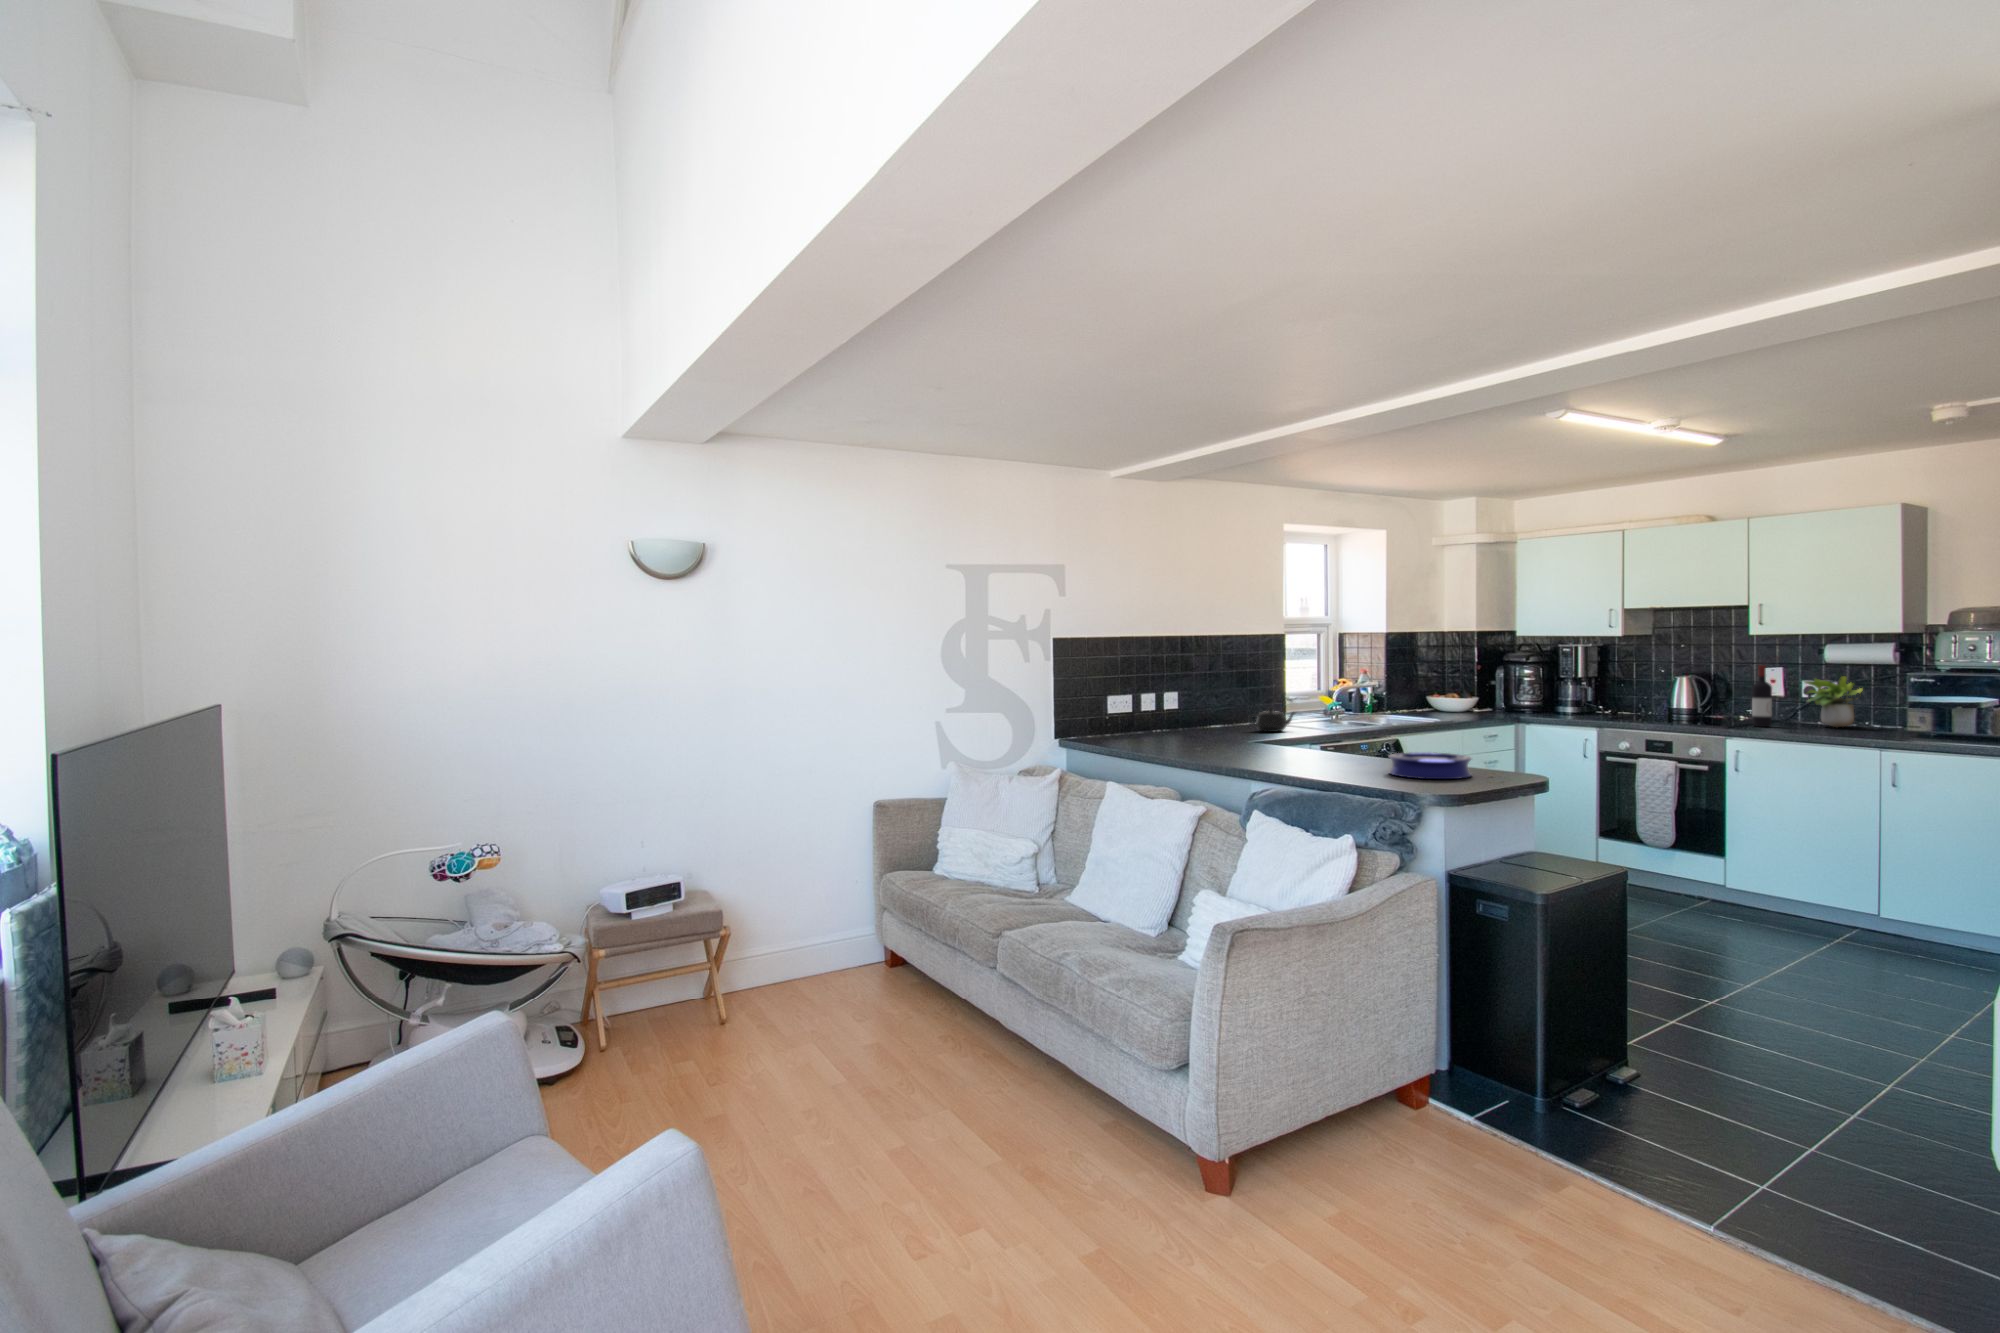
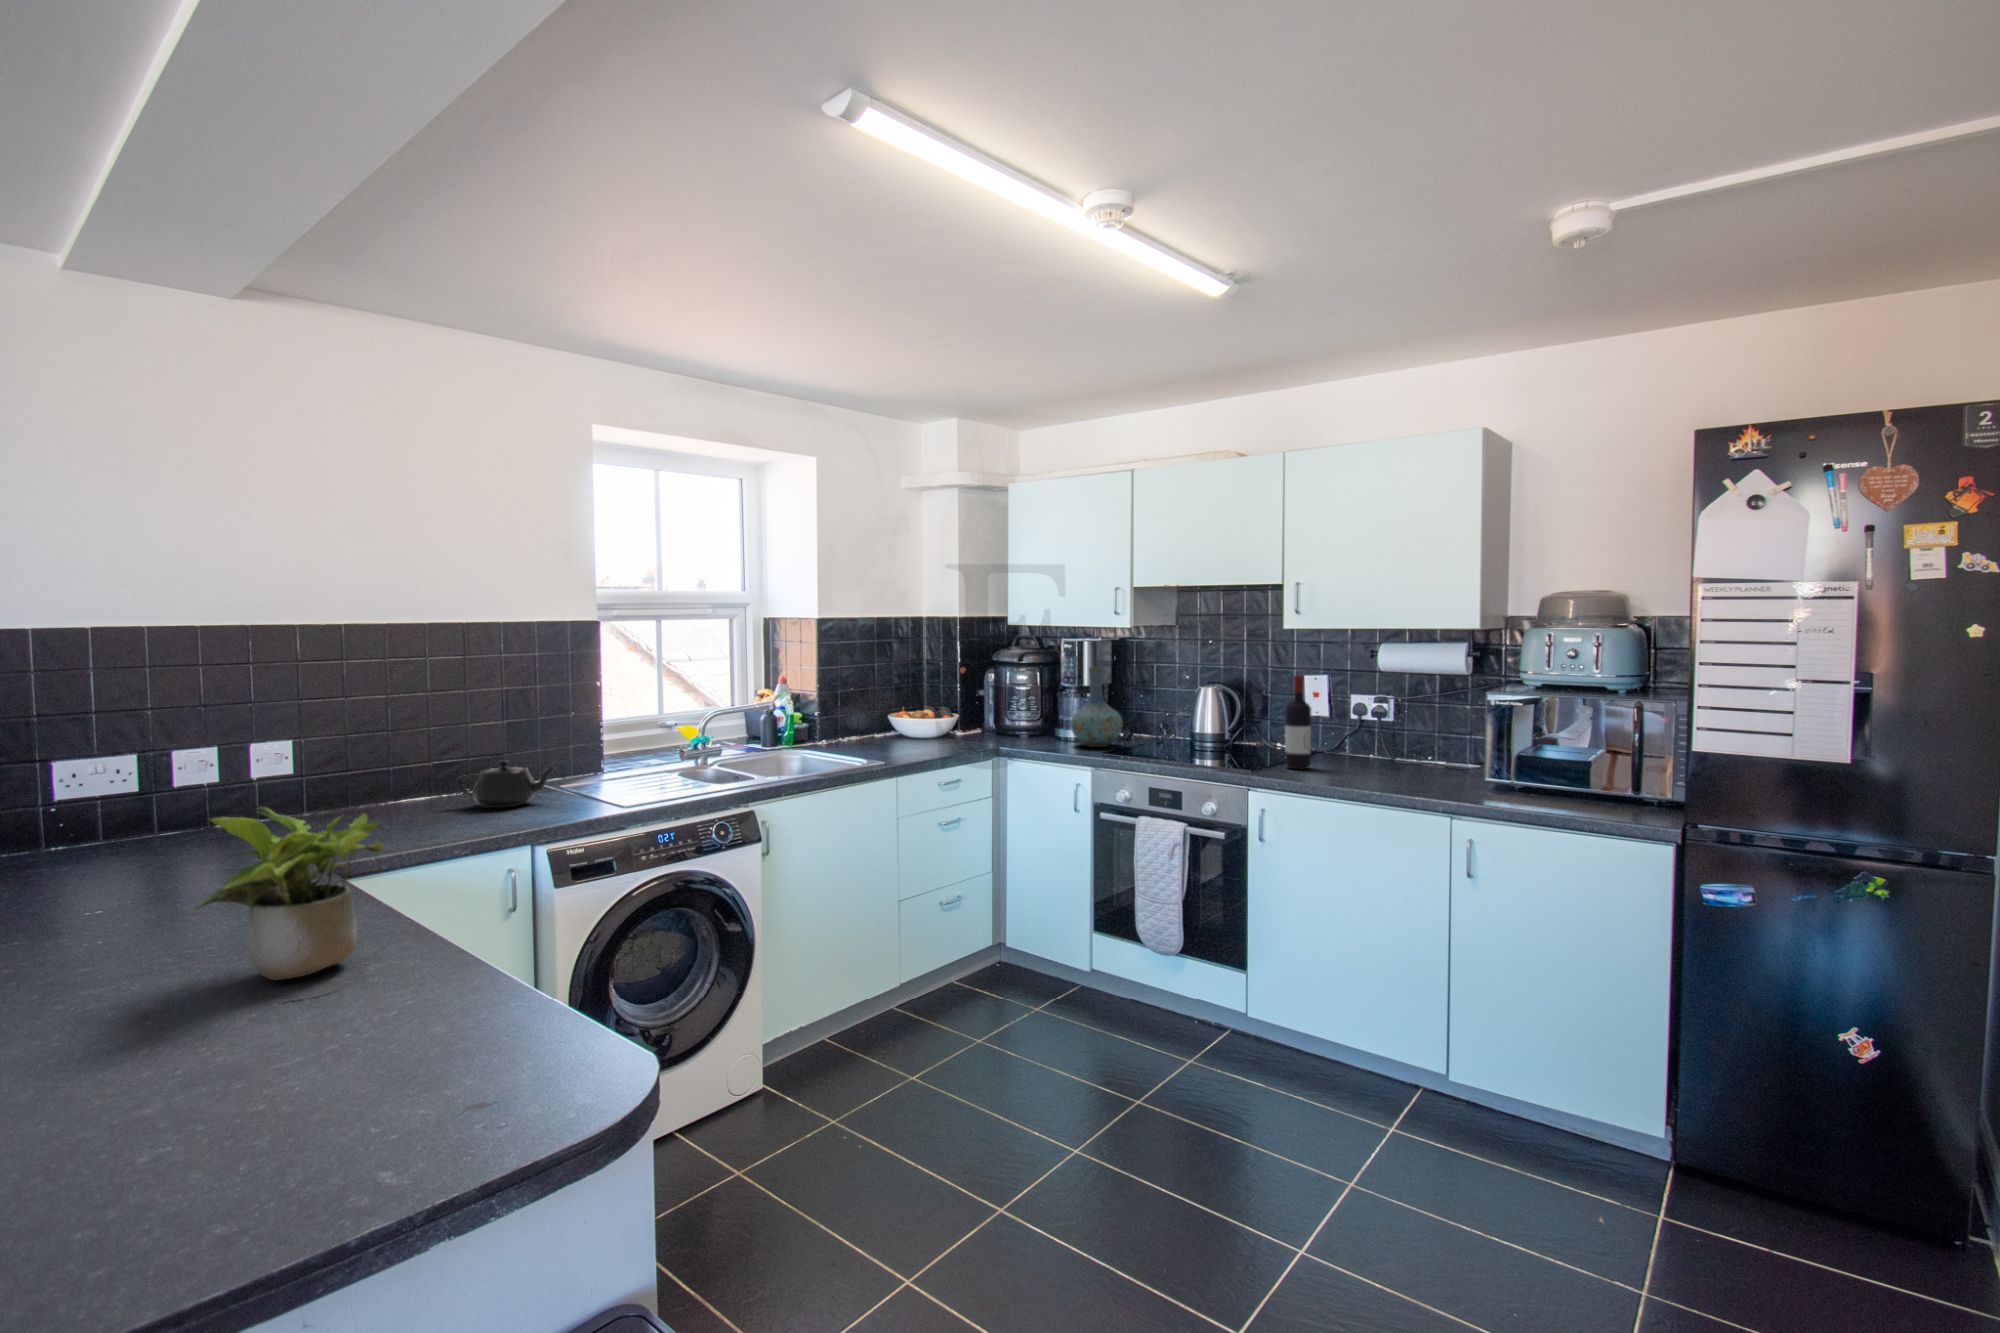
vase: none [1575,663,1616,717] -> present [1071,667,1123,747]
potted plant: present [1804,676,1863,727] -> present [194,807,383,981]
plate: present [1389,752,1472,779] -> none [88,996,417,1175]

